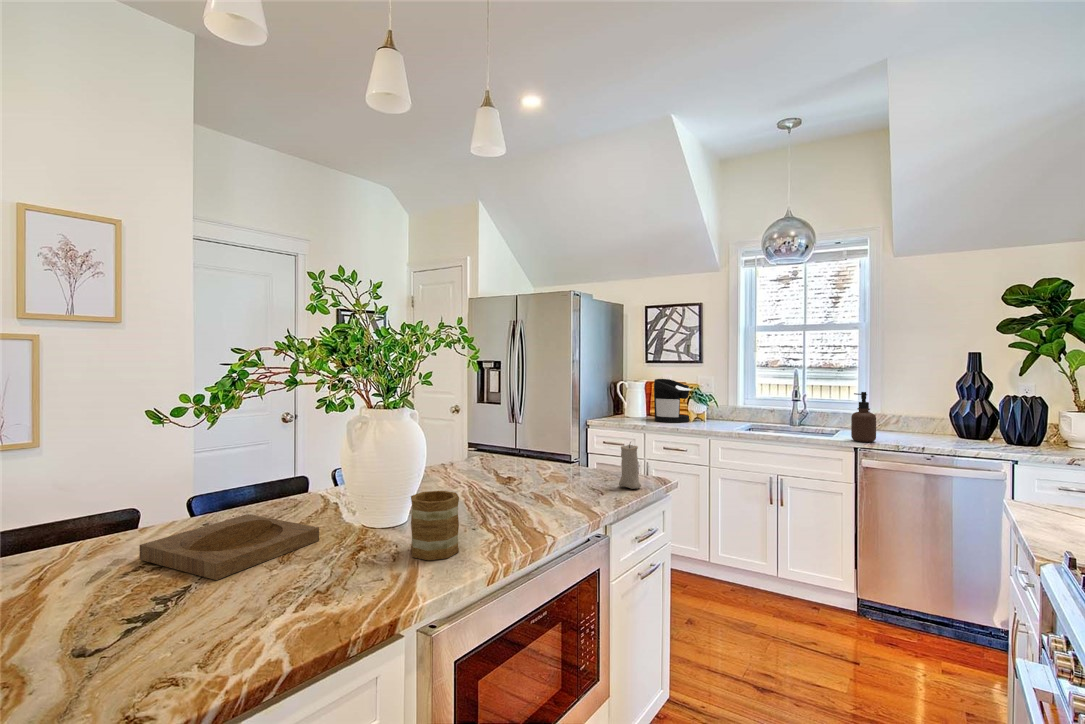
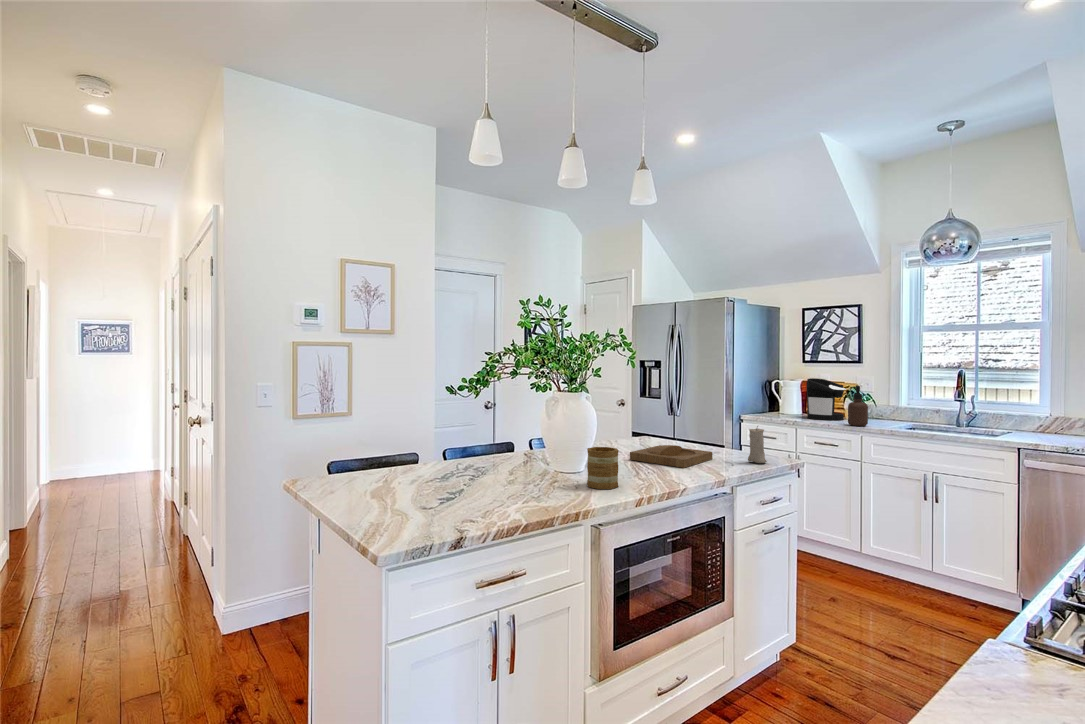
soap dispenser: present [851,392,876,442] -> present [848,386,868,426]
tray: present [139,514,319,580] -> present [630,445,712,468]

